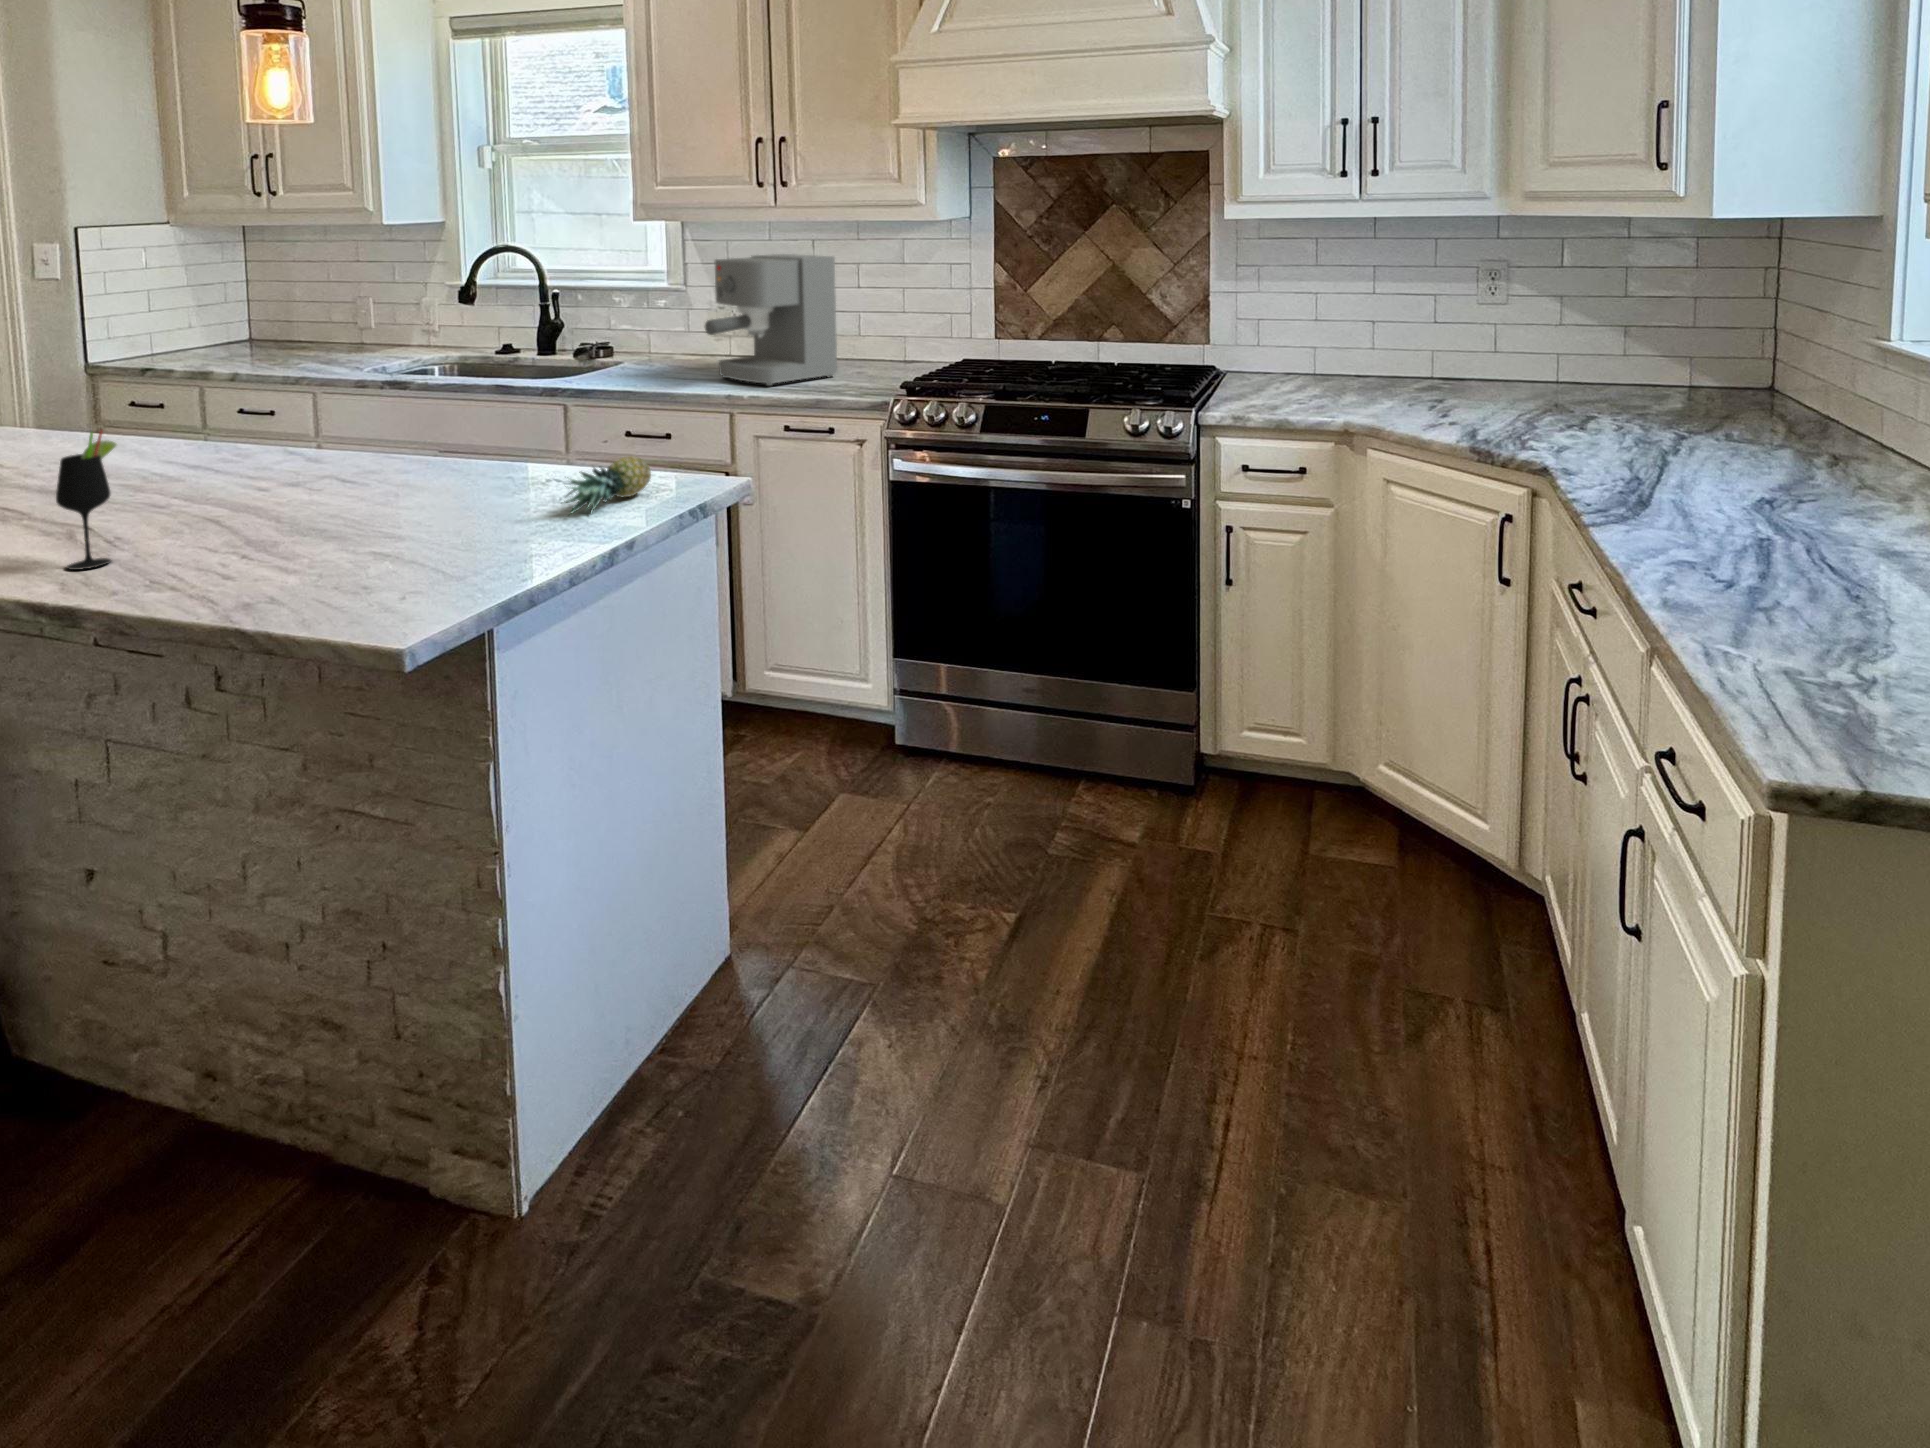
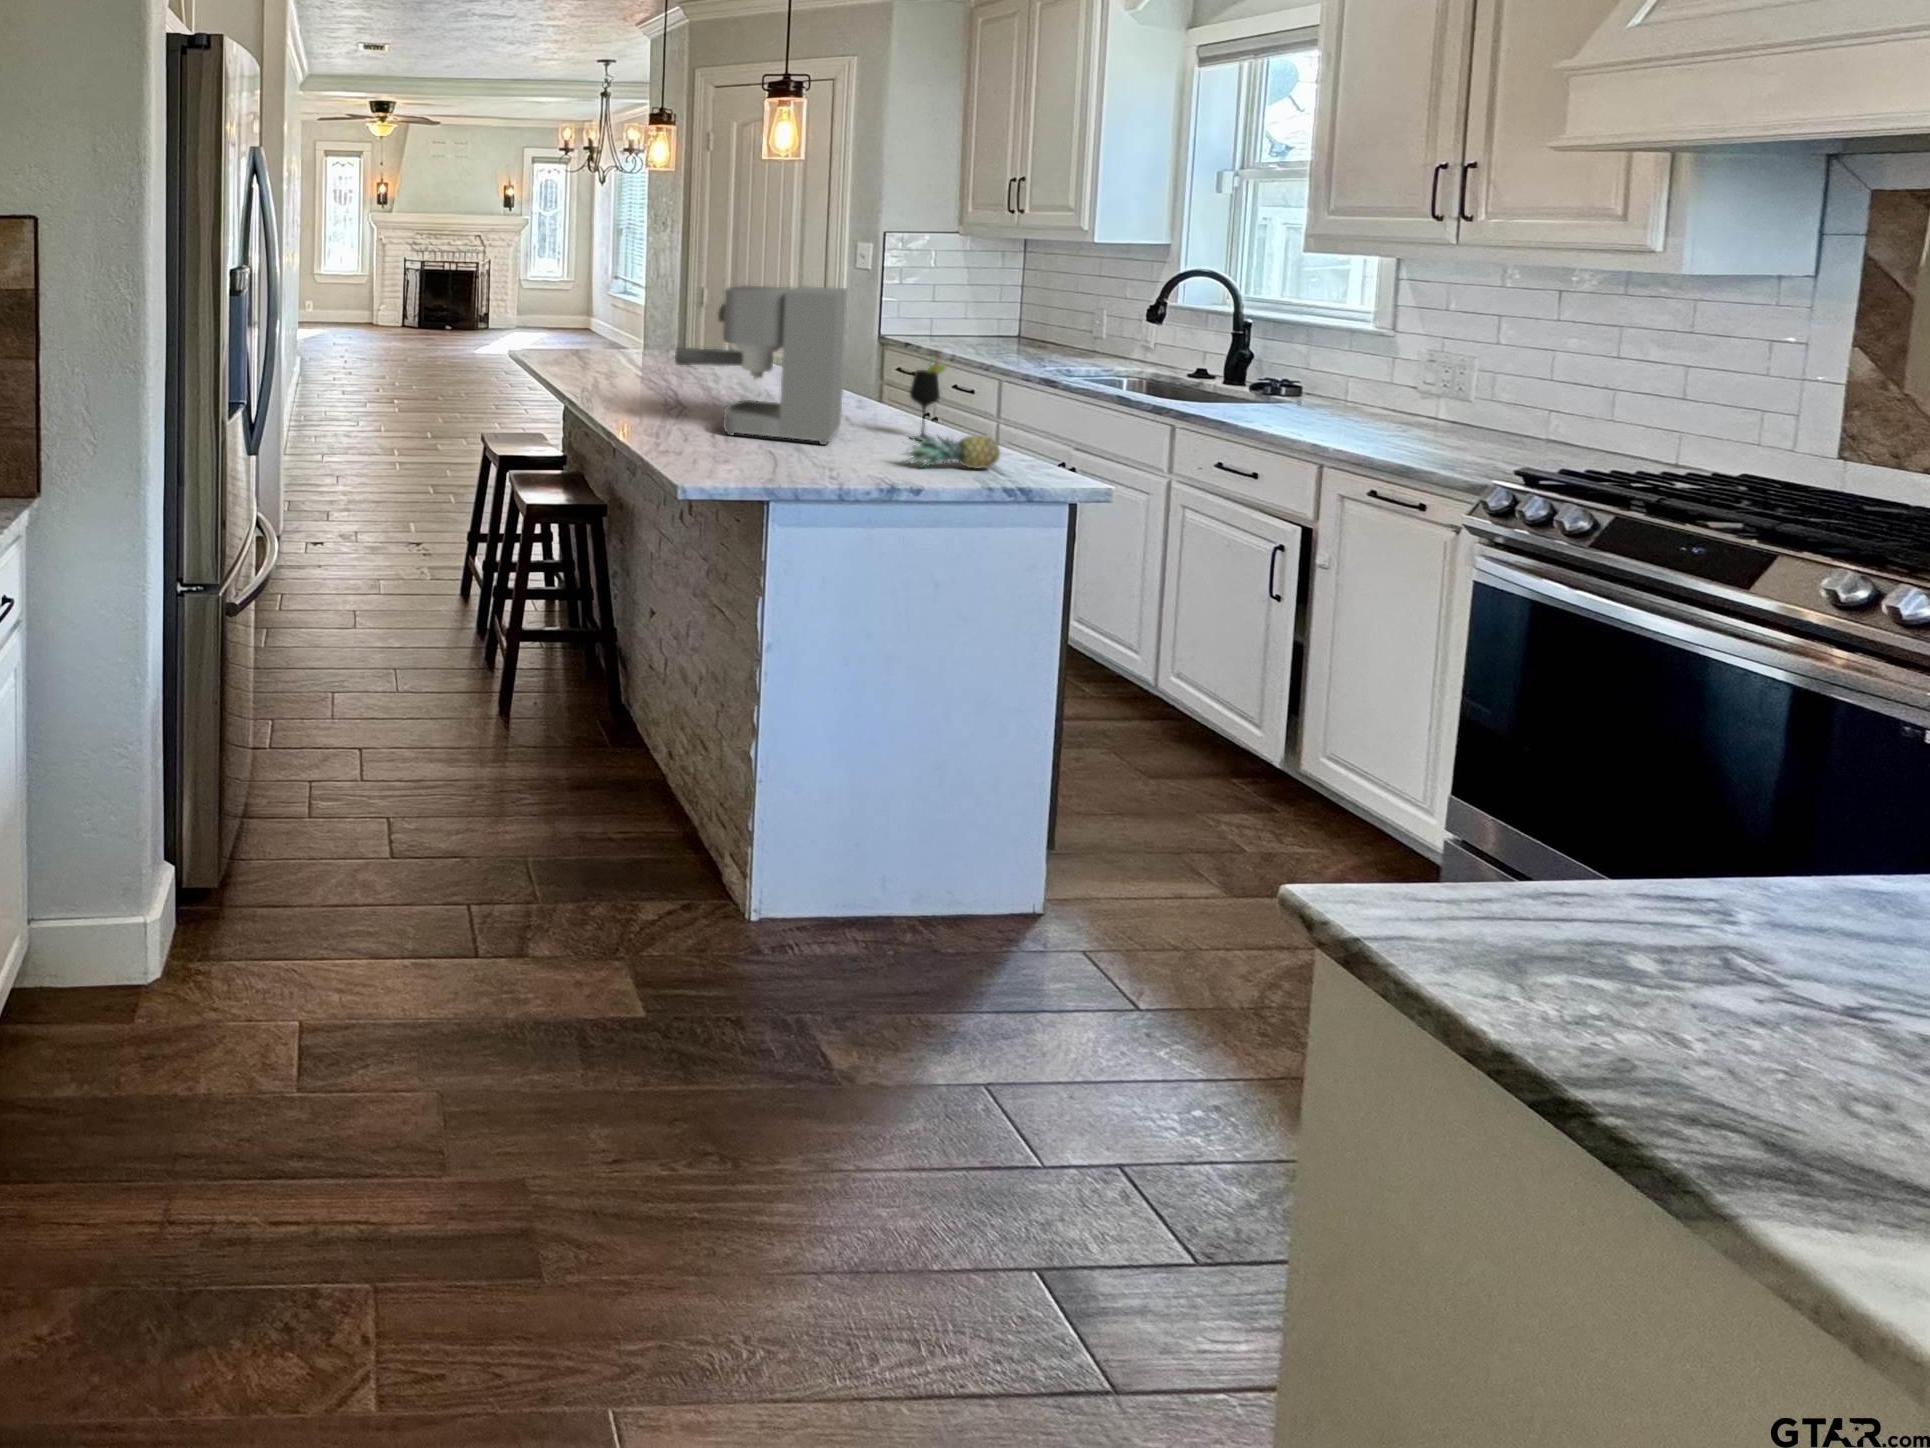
coffee maker: present [705,254,837,386] -> present [675,285,847,444]
wine glass: present [56,430,117,570] -> present [910,359,946,440]

